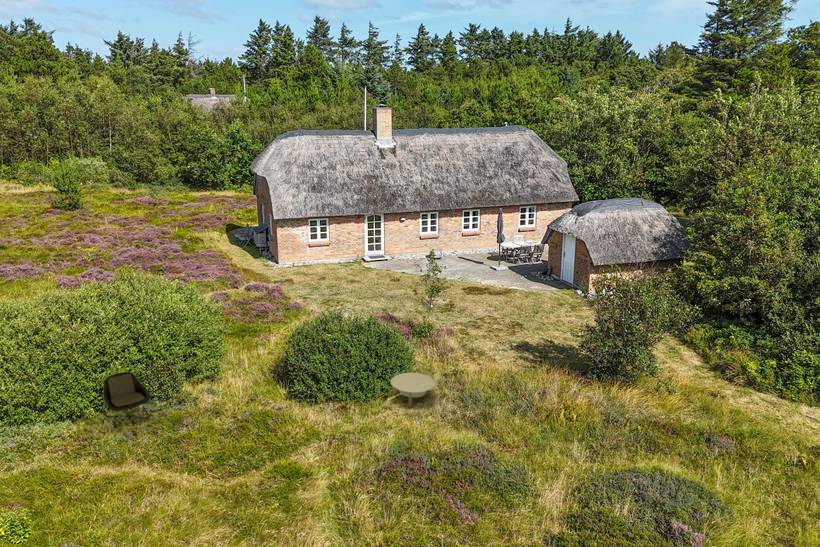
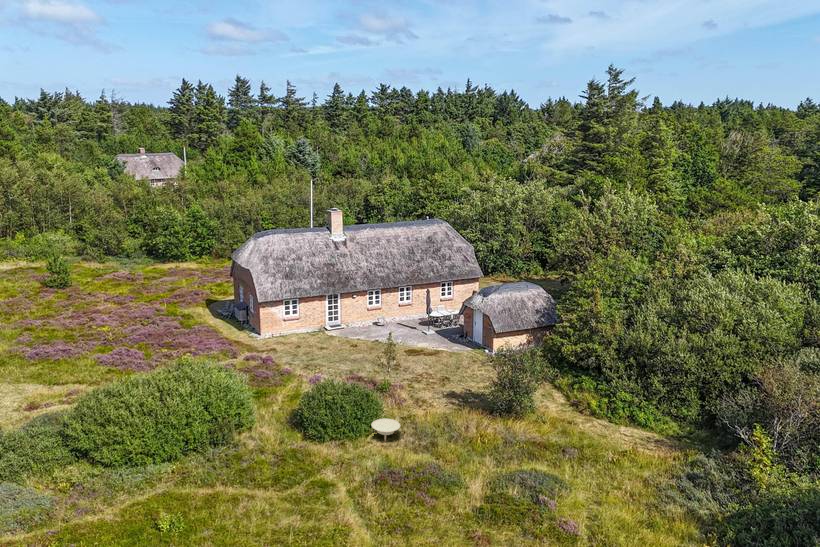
lounge chair: present [103,372,150,428] -> none [188,429,220,467]

